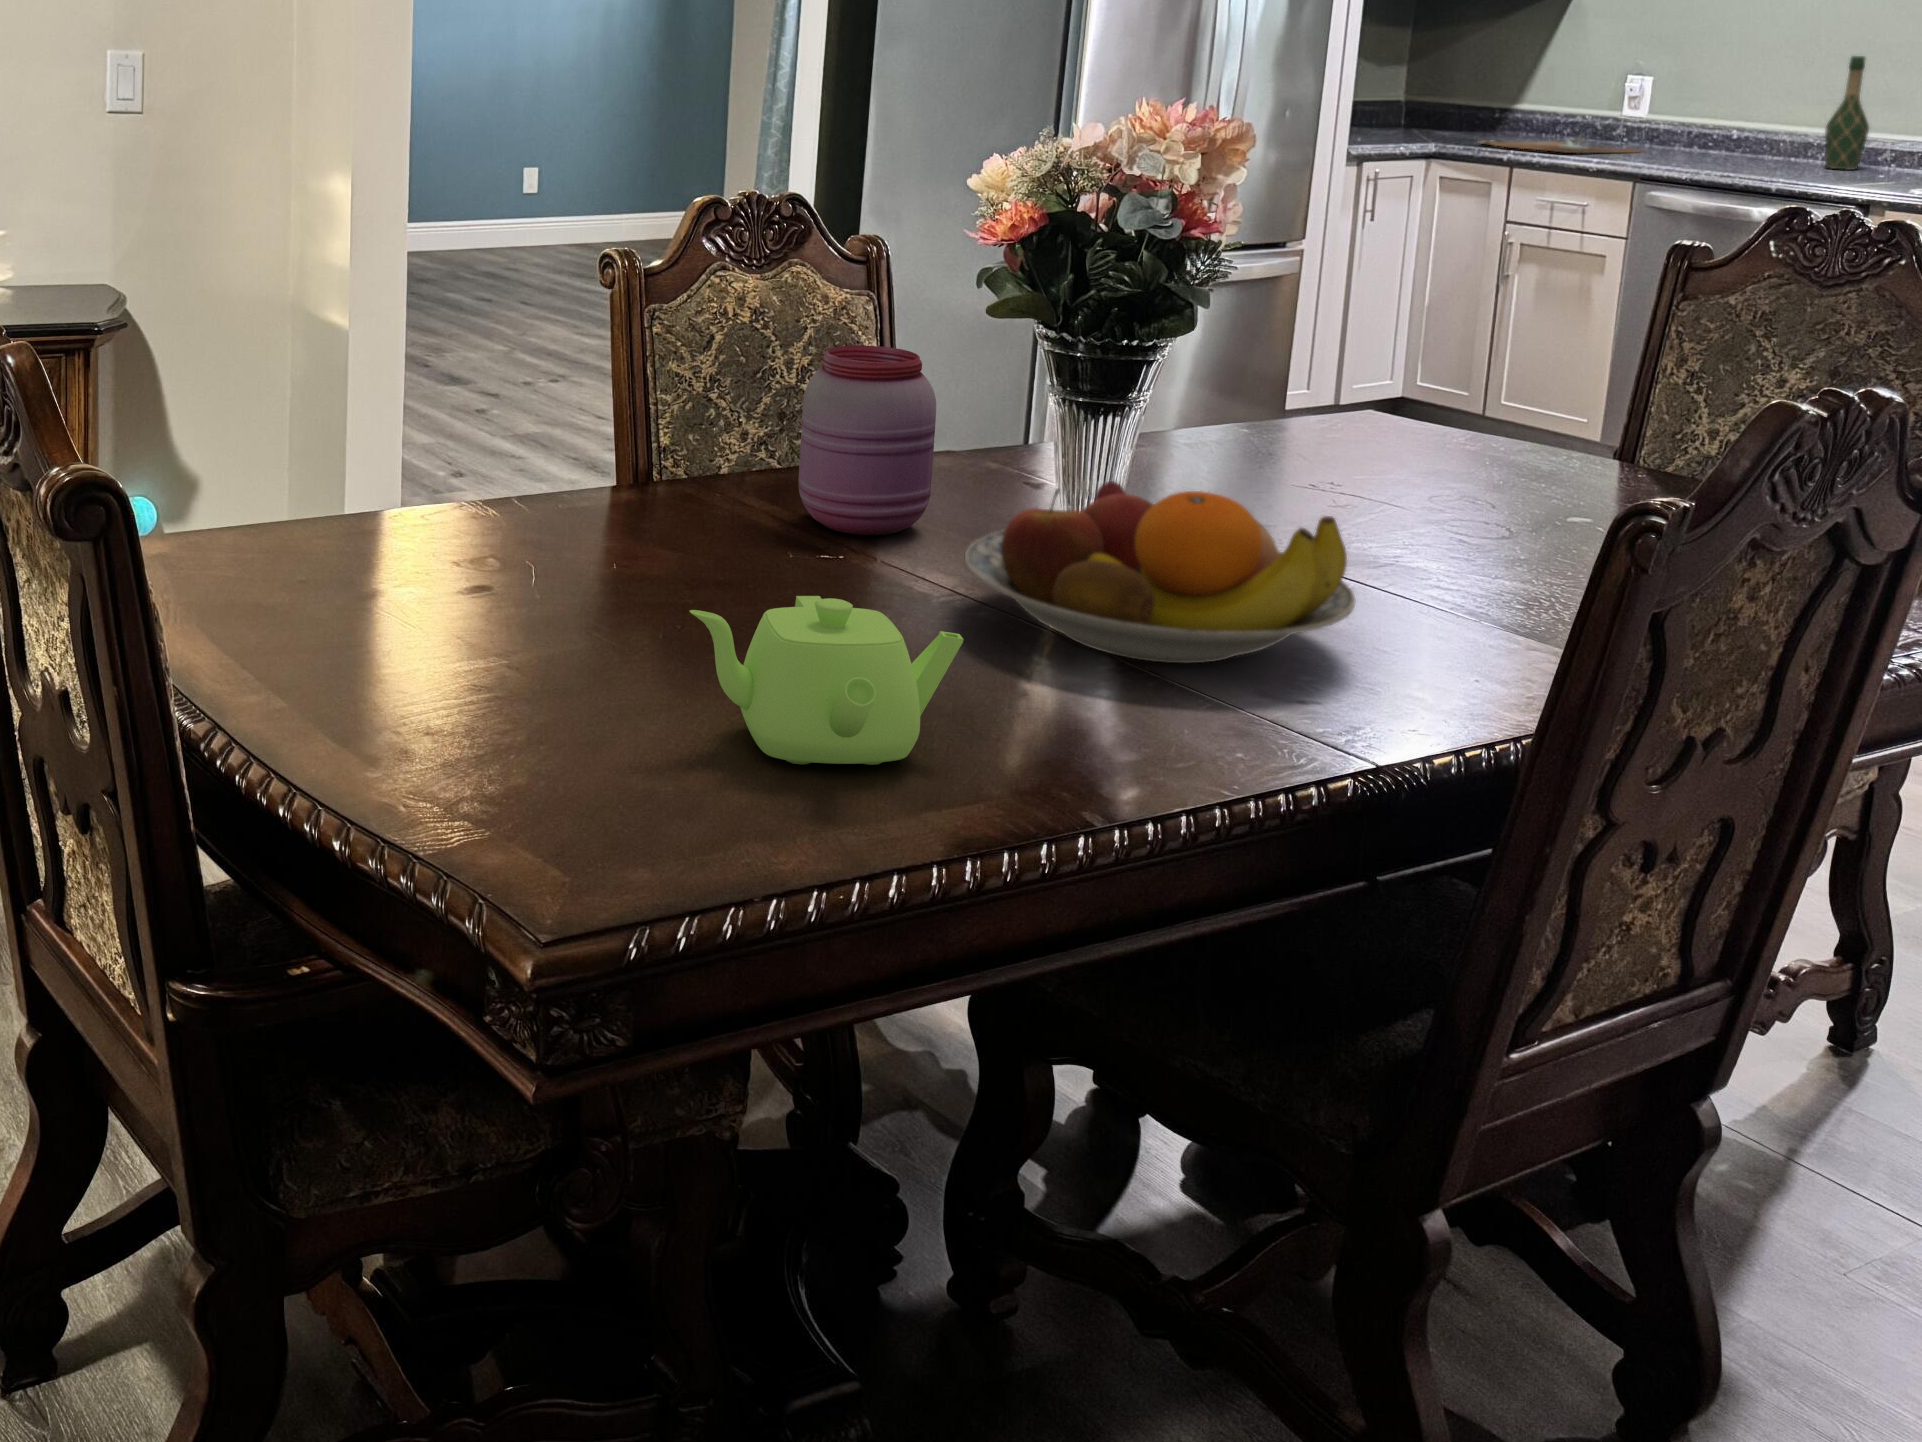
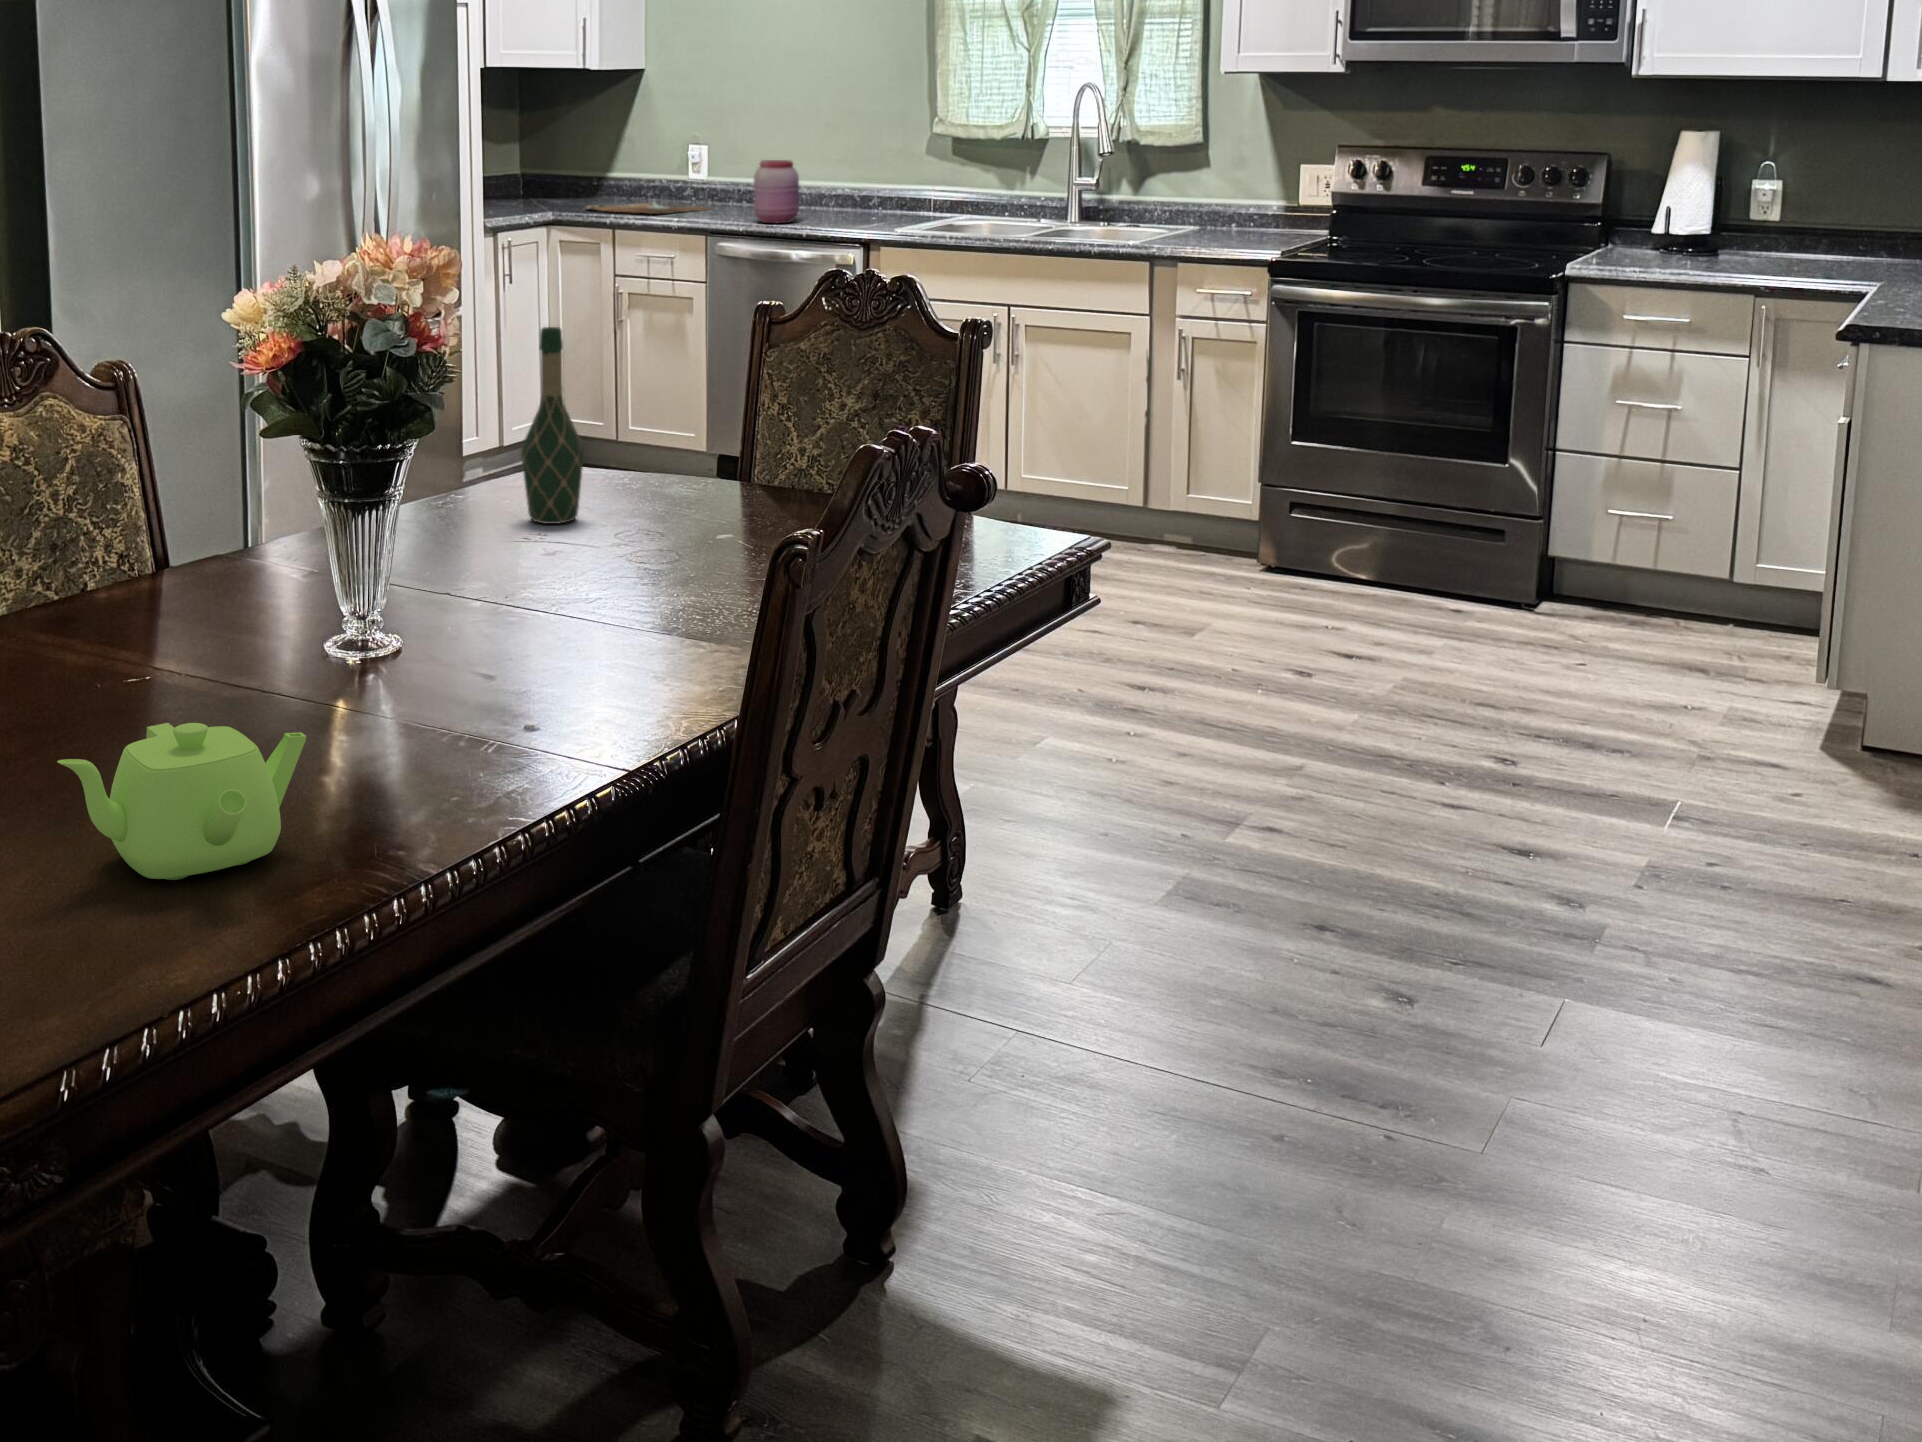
wine bottle: present [1825,56,1869,170] -> present [521,327,584,524]
jar: present [799,345,936,535] -> present [754,160,799,223]
fruit bowl: present [964,481,1355,663] -> none [273,569,594,722]

